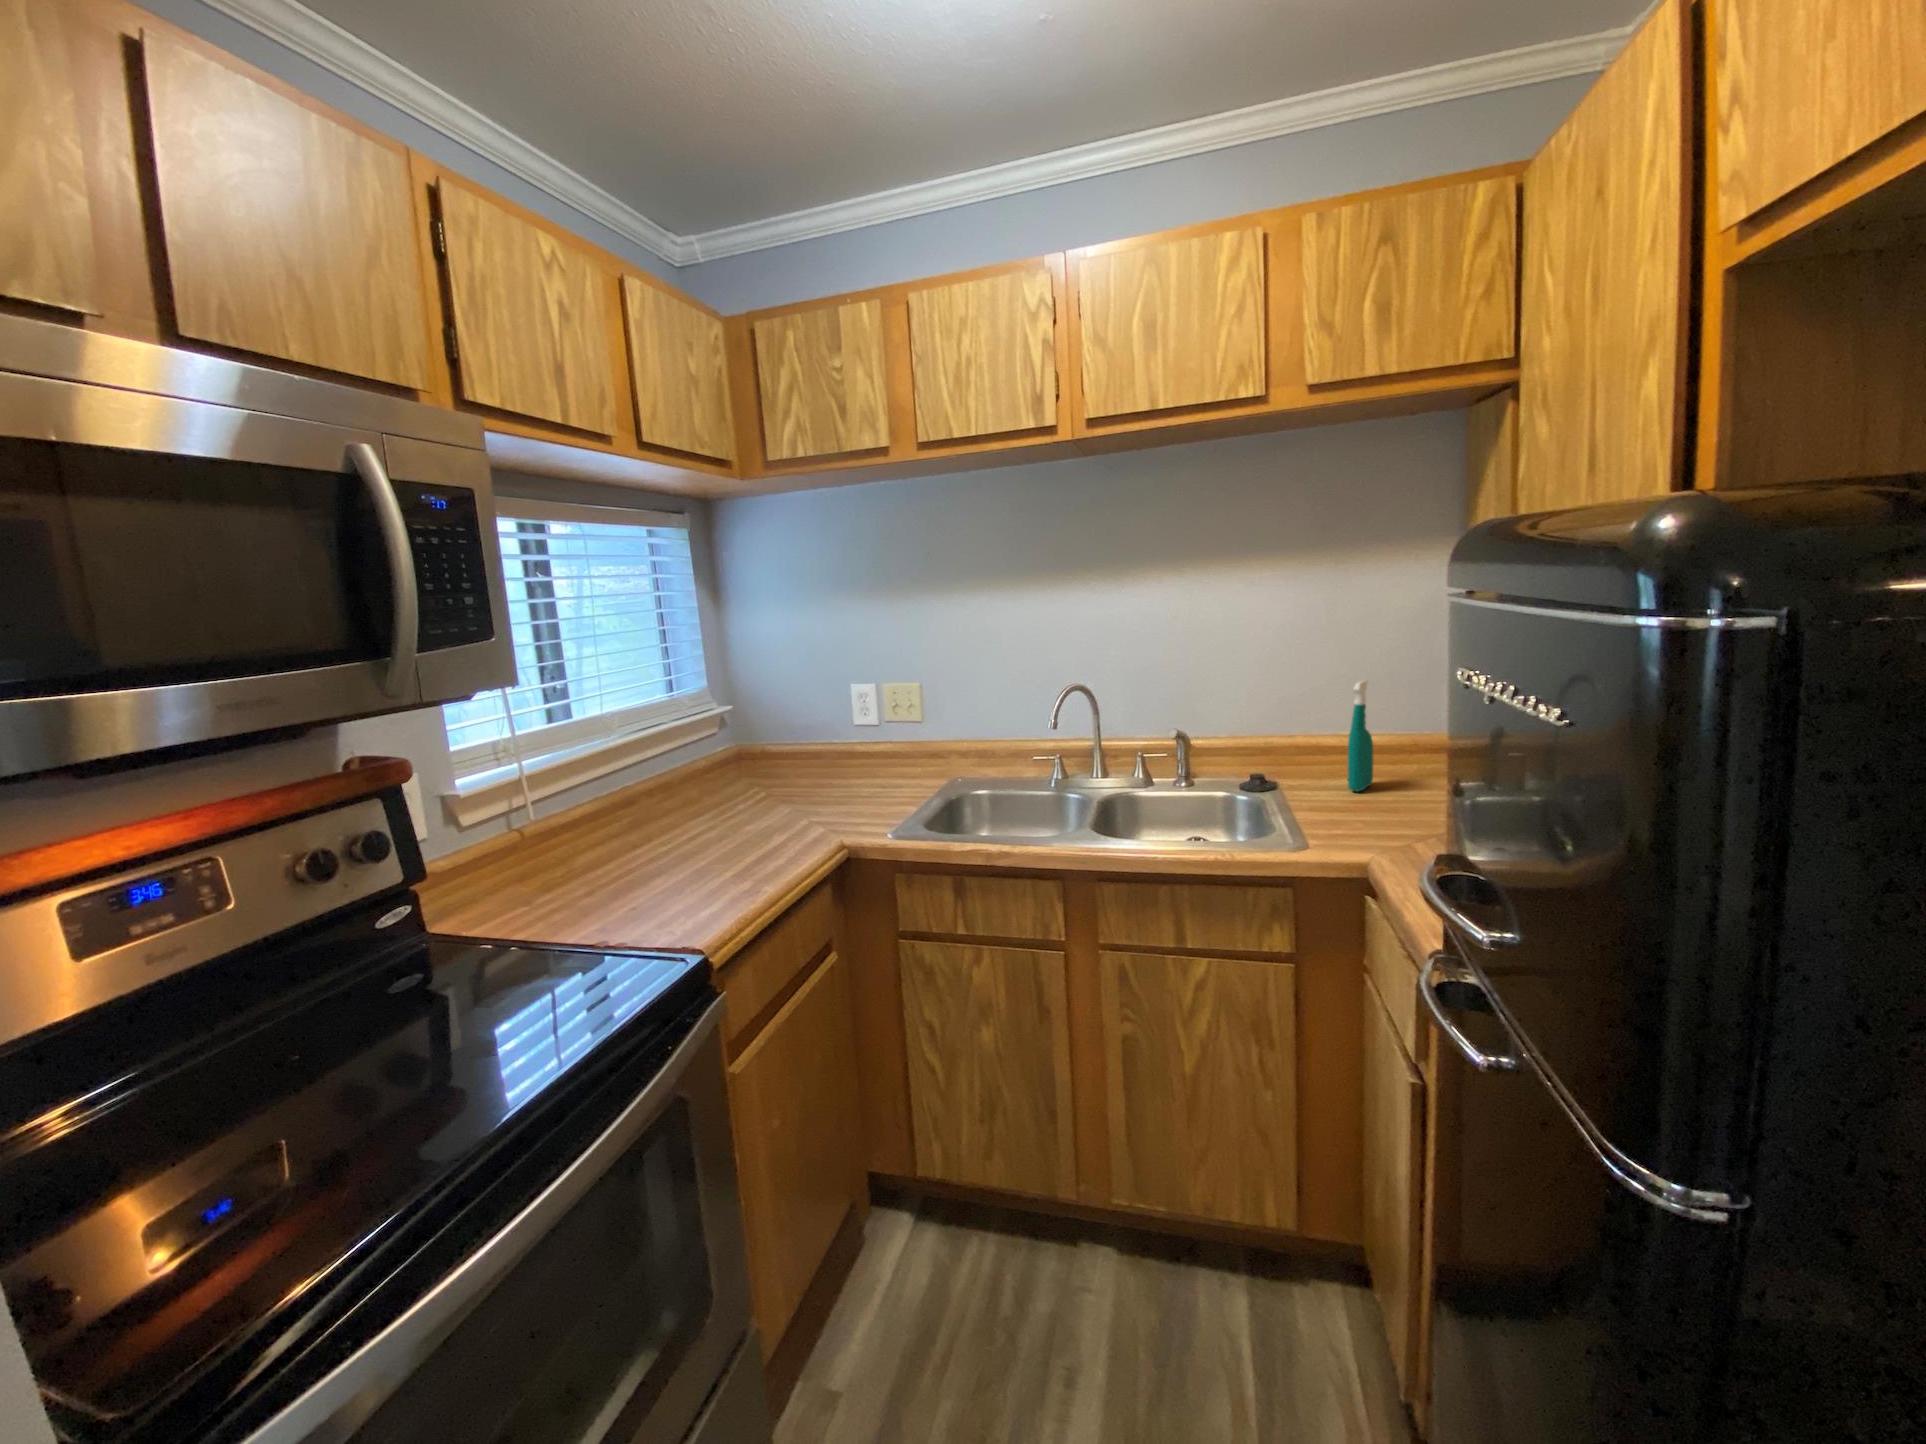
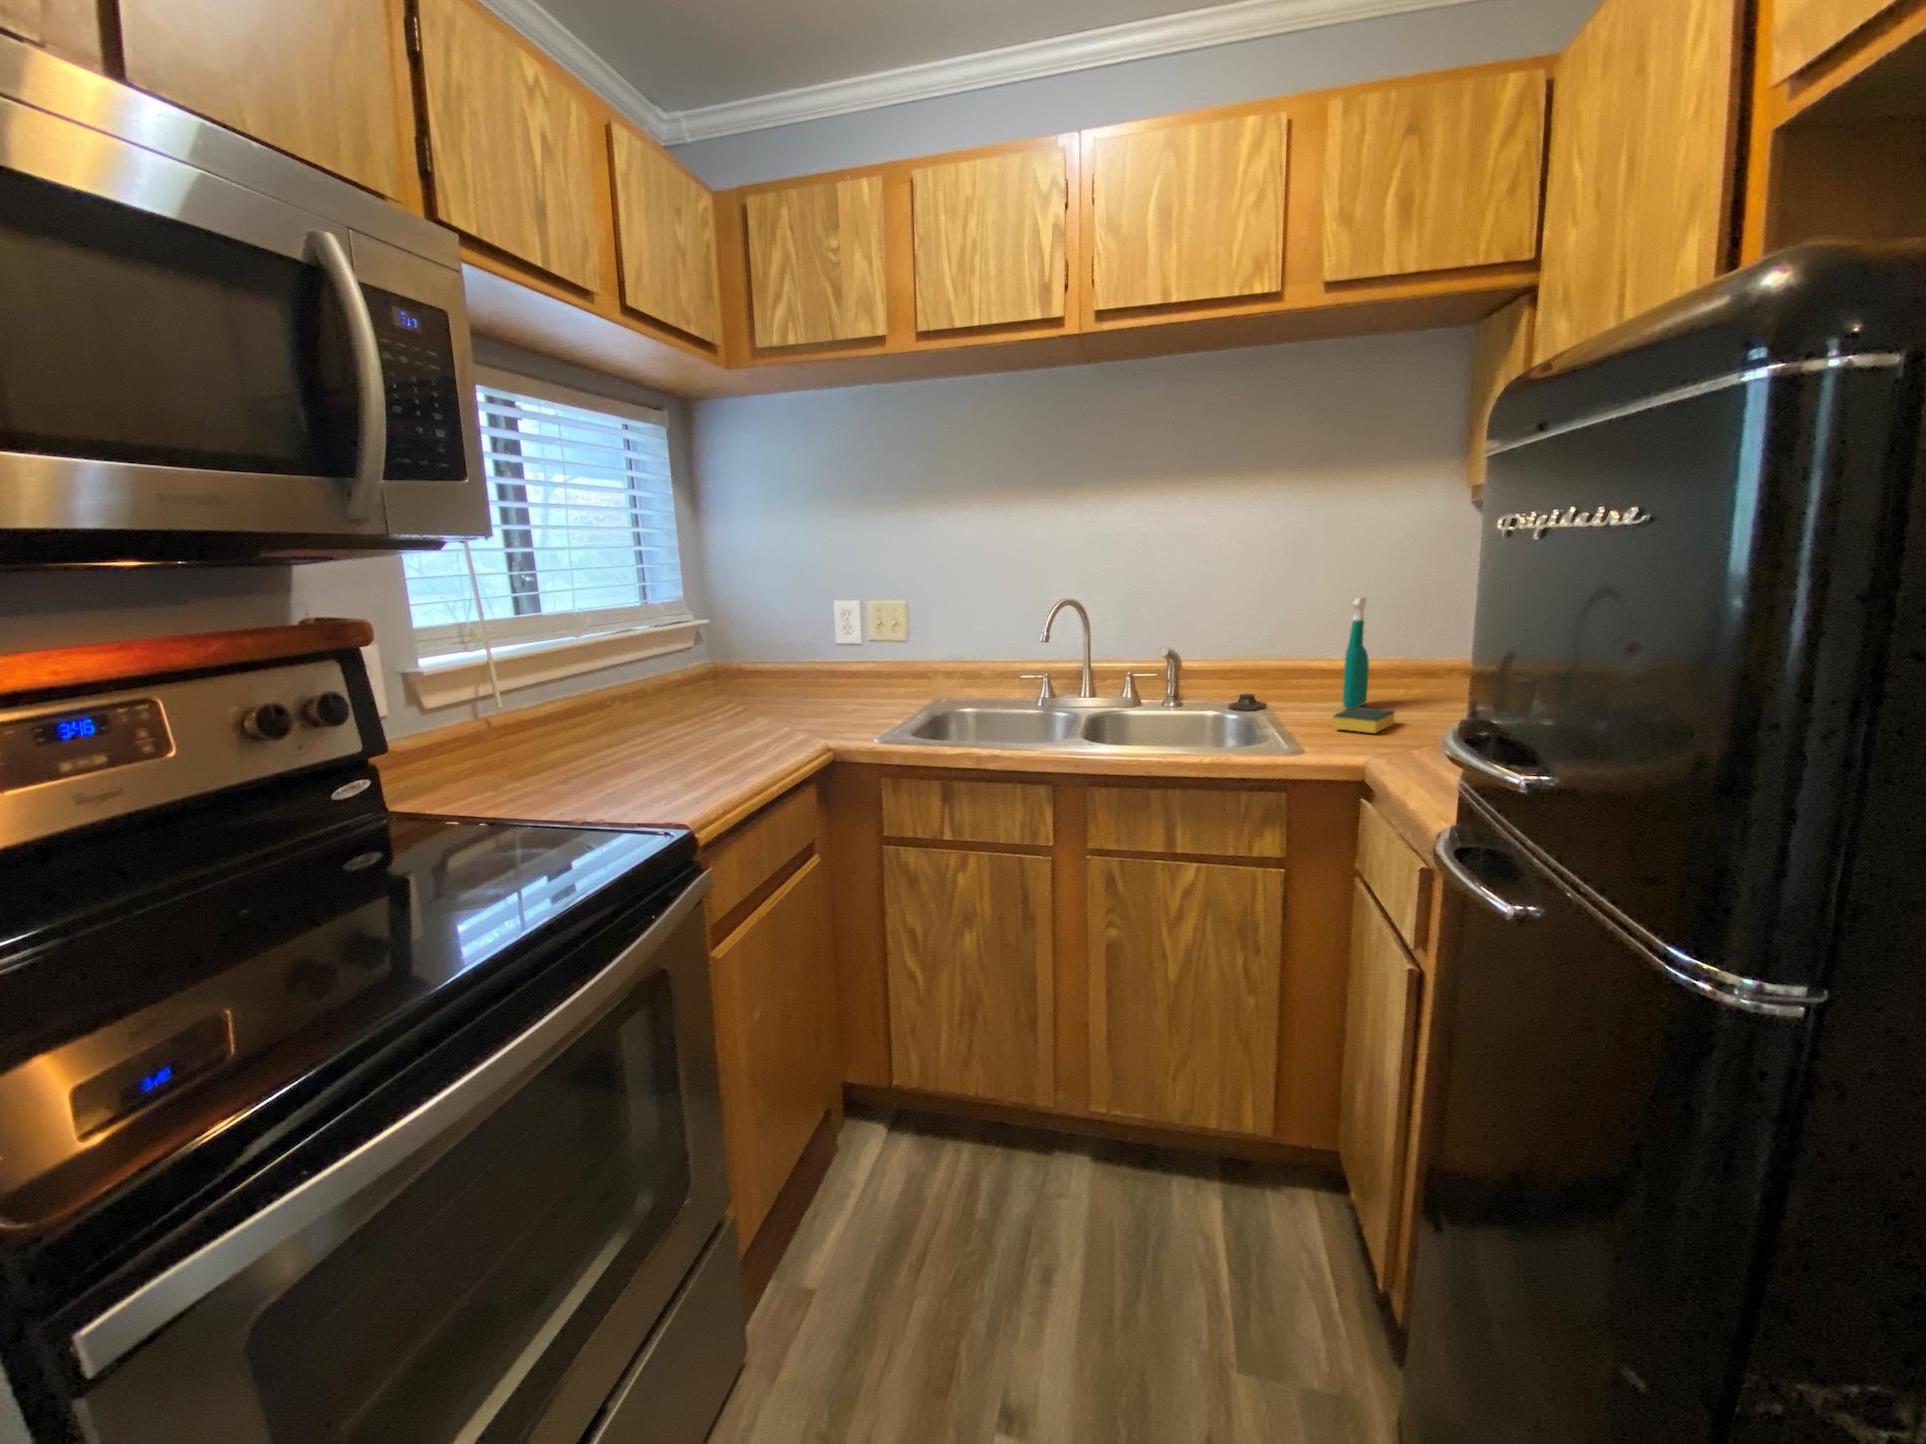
sponge: none [1335,793,1397,825] -> present [1333,707,1395,733]

